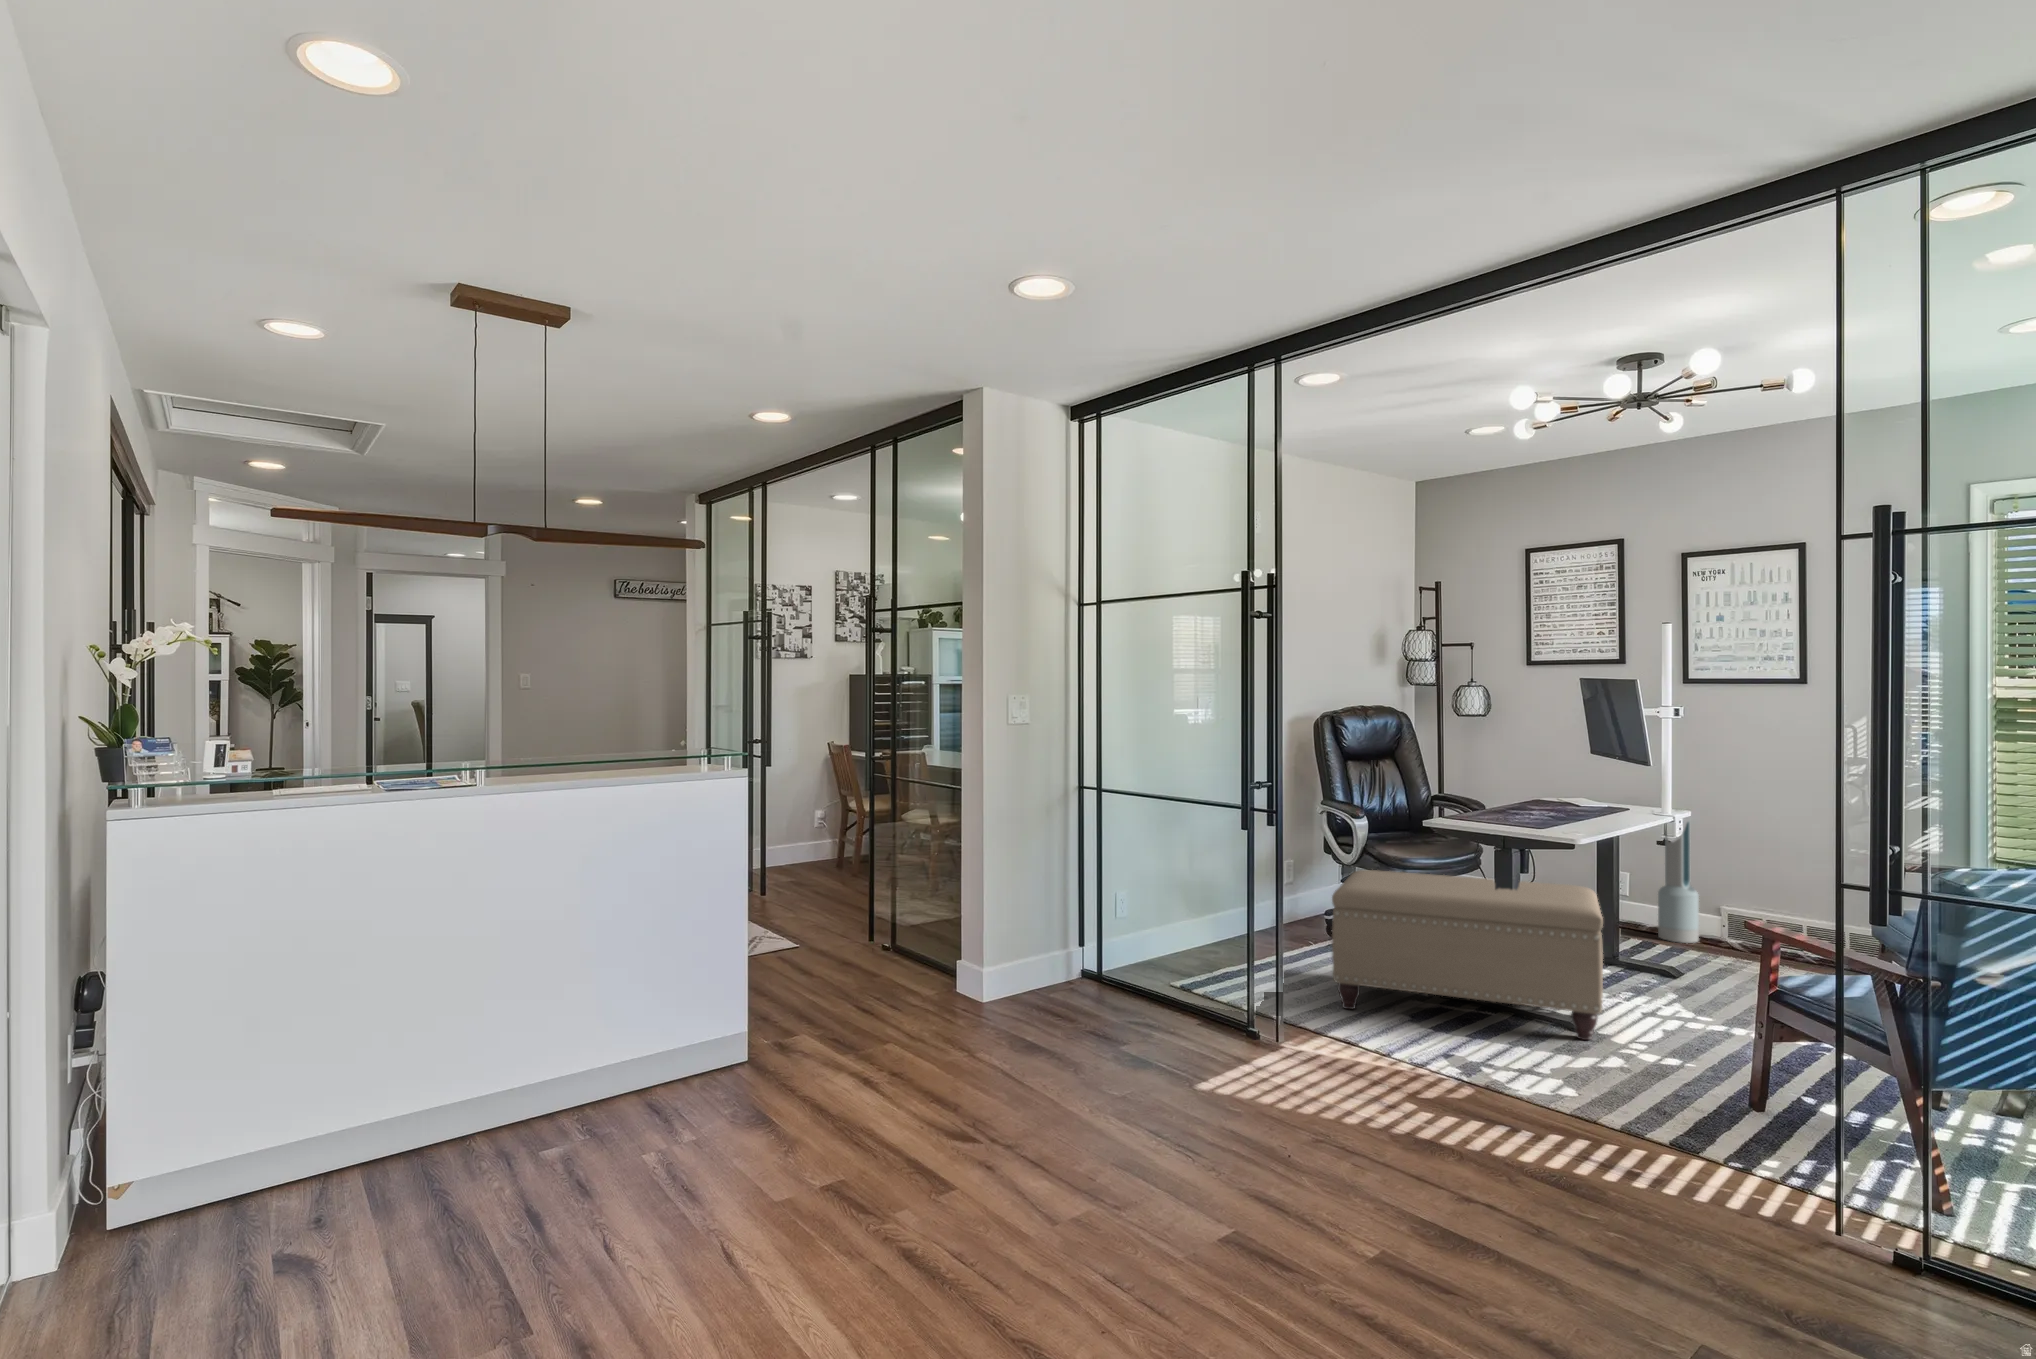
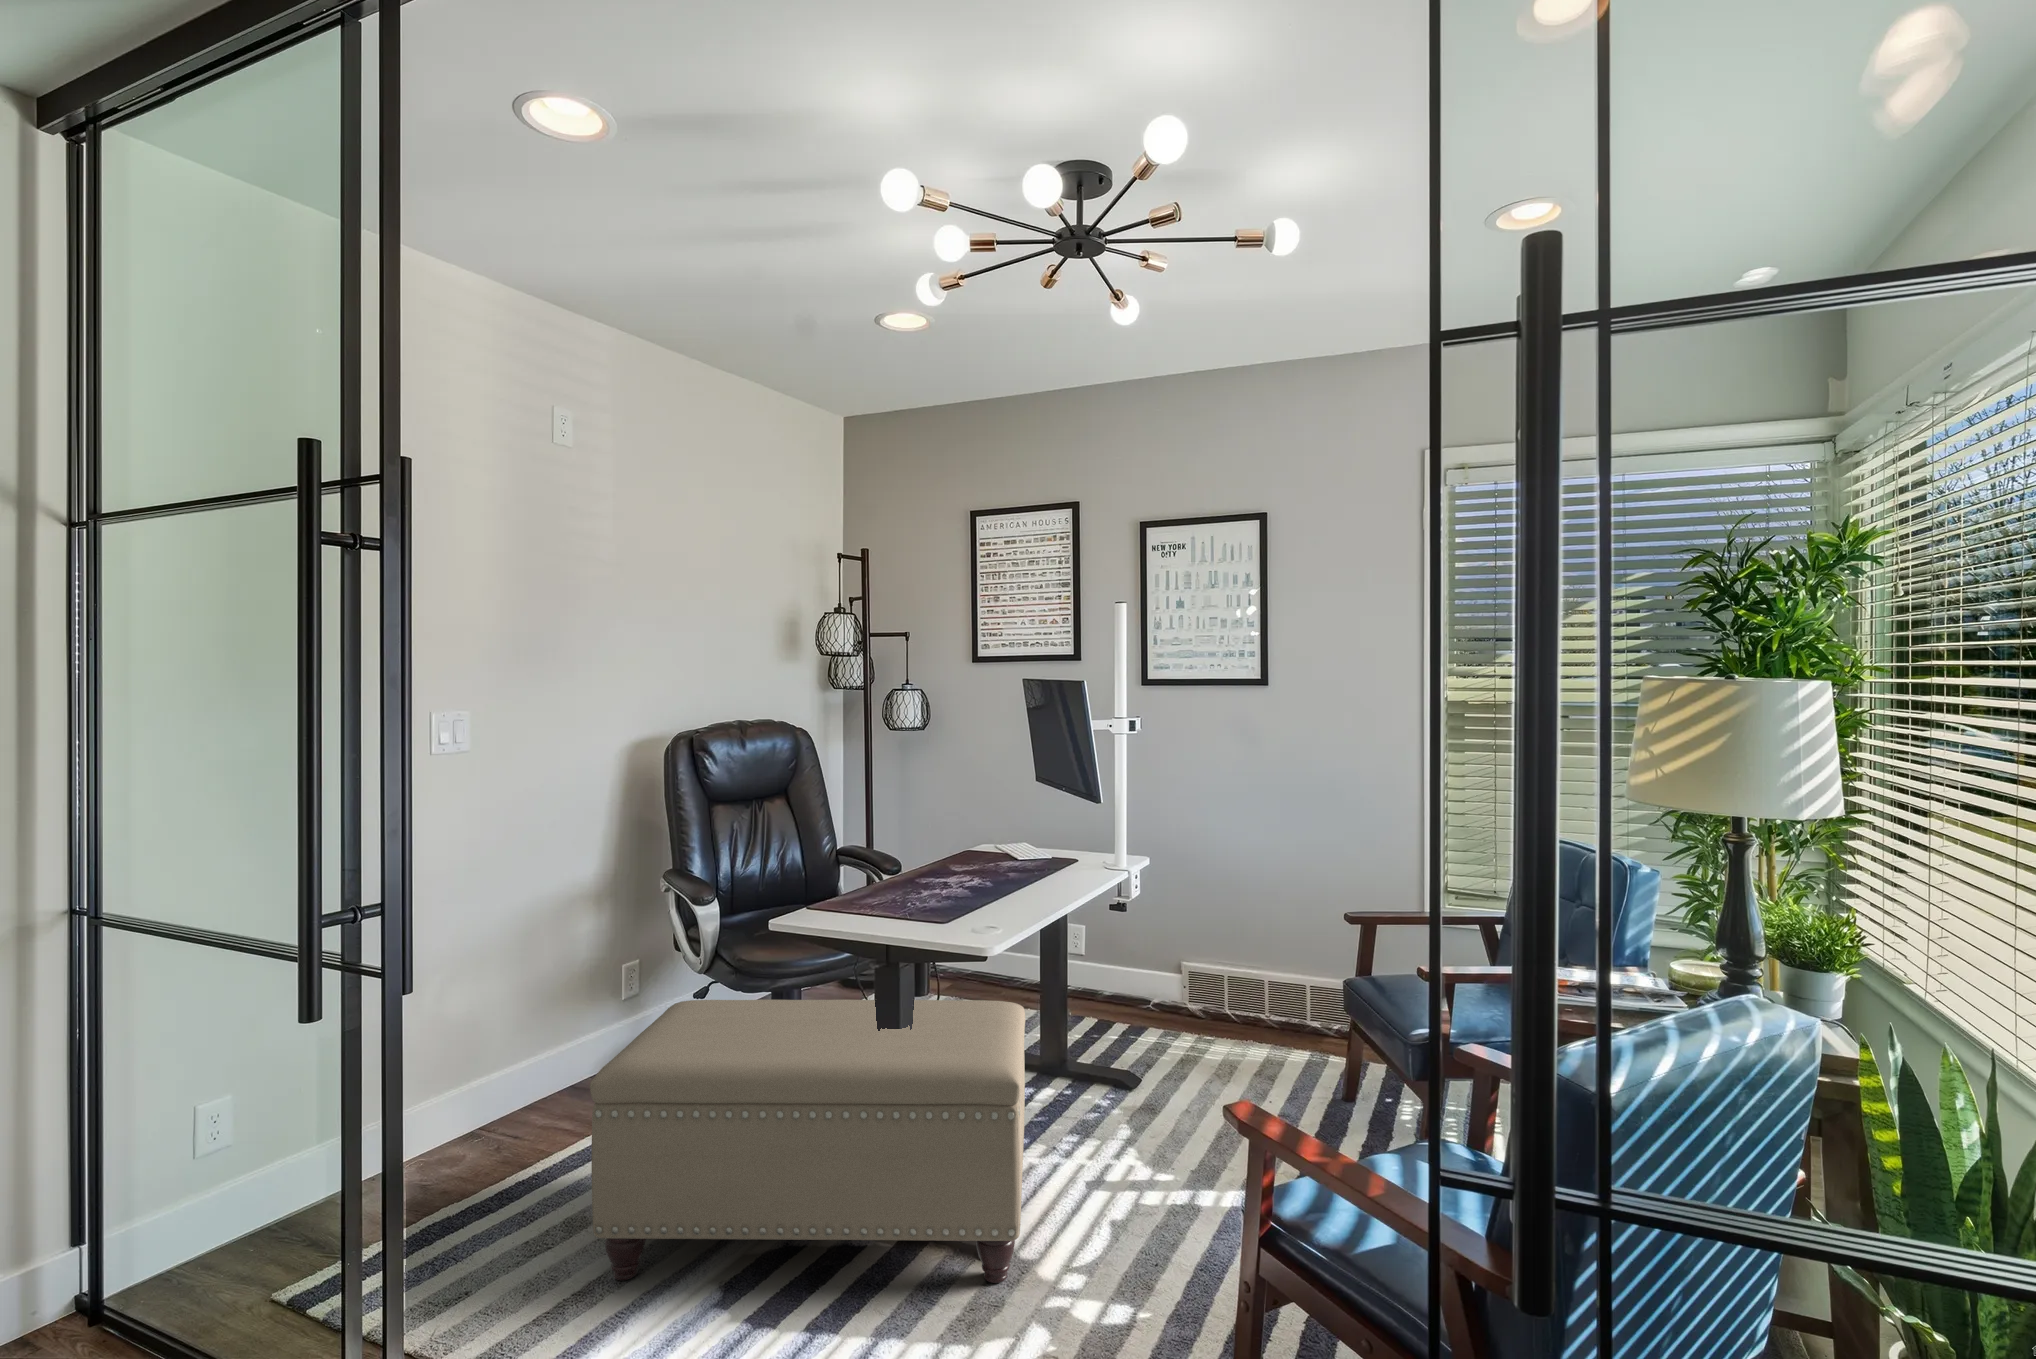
air purifier: present [1658,810,1699,943] -> none [1115,845,1159,1017]

